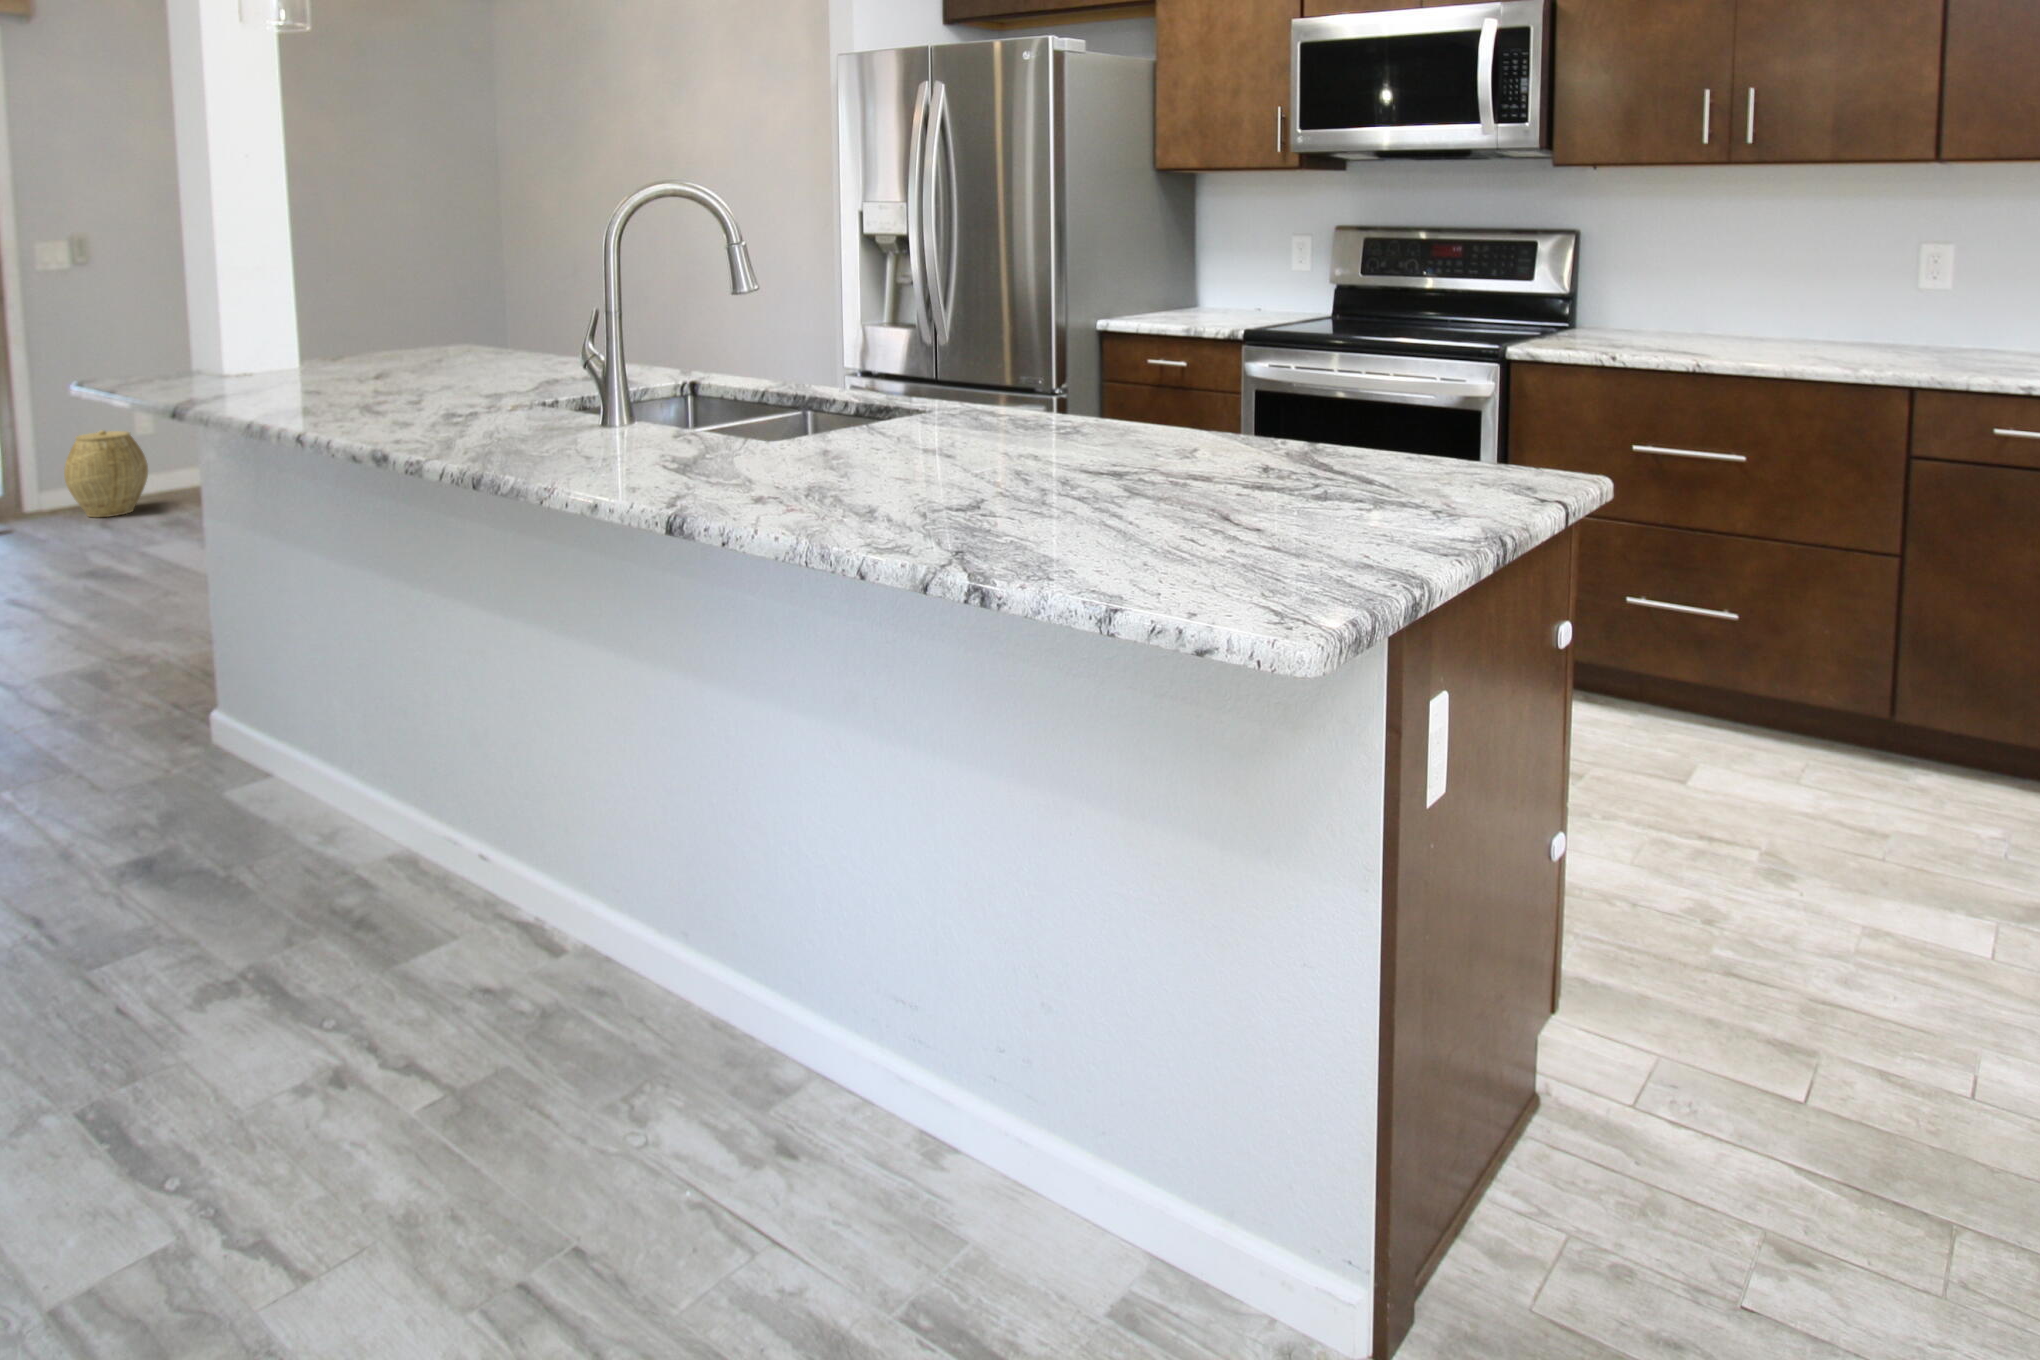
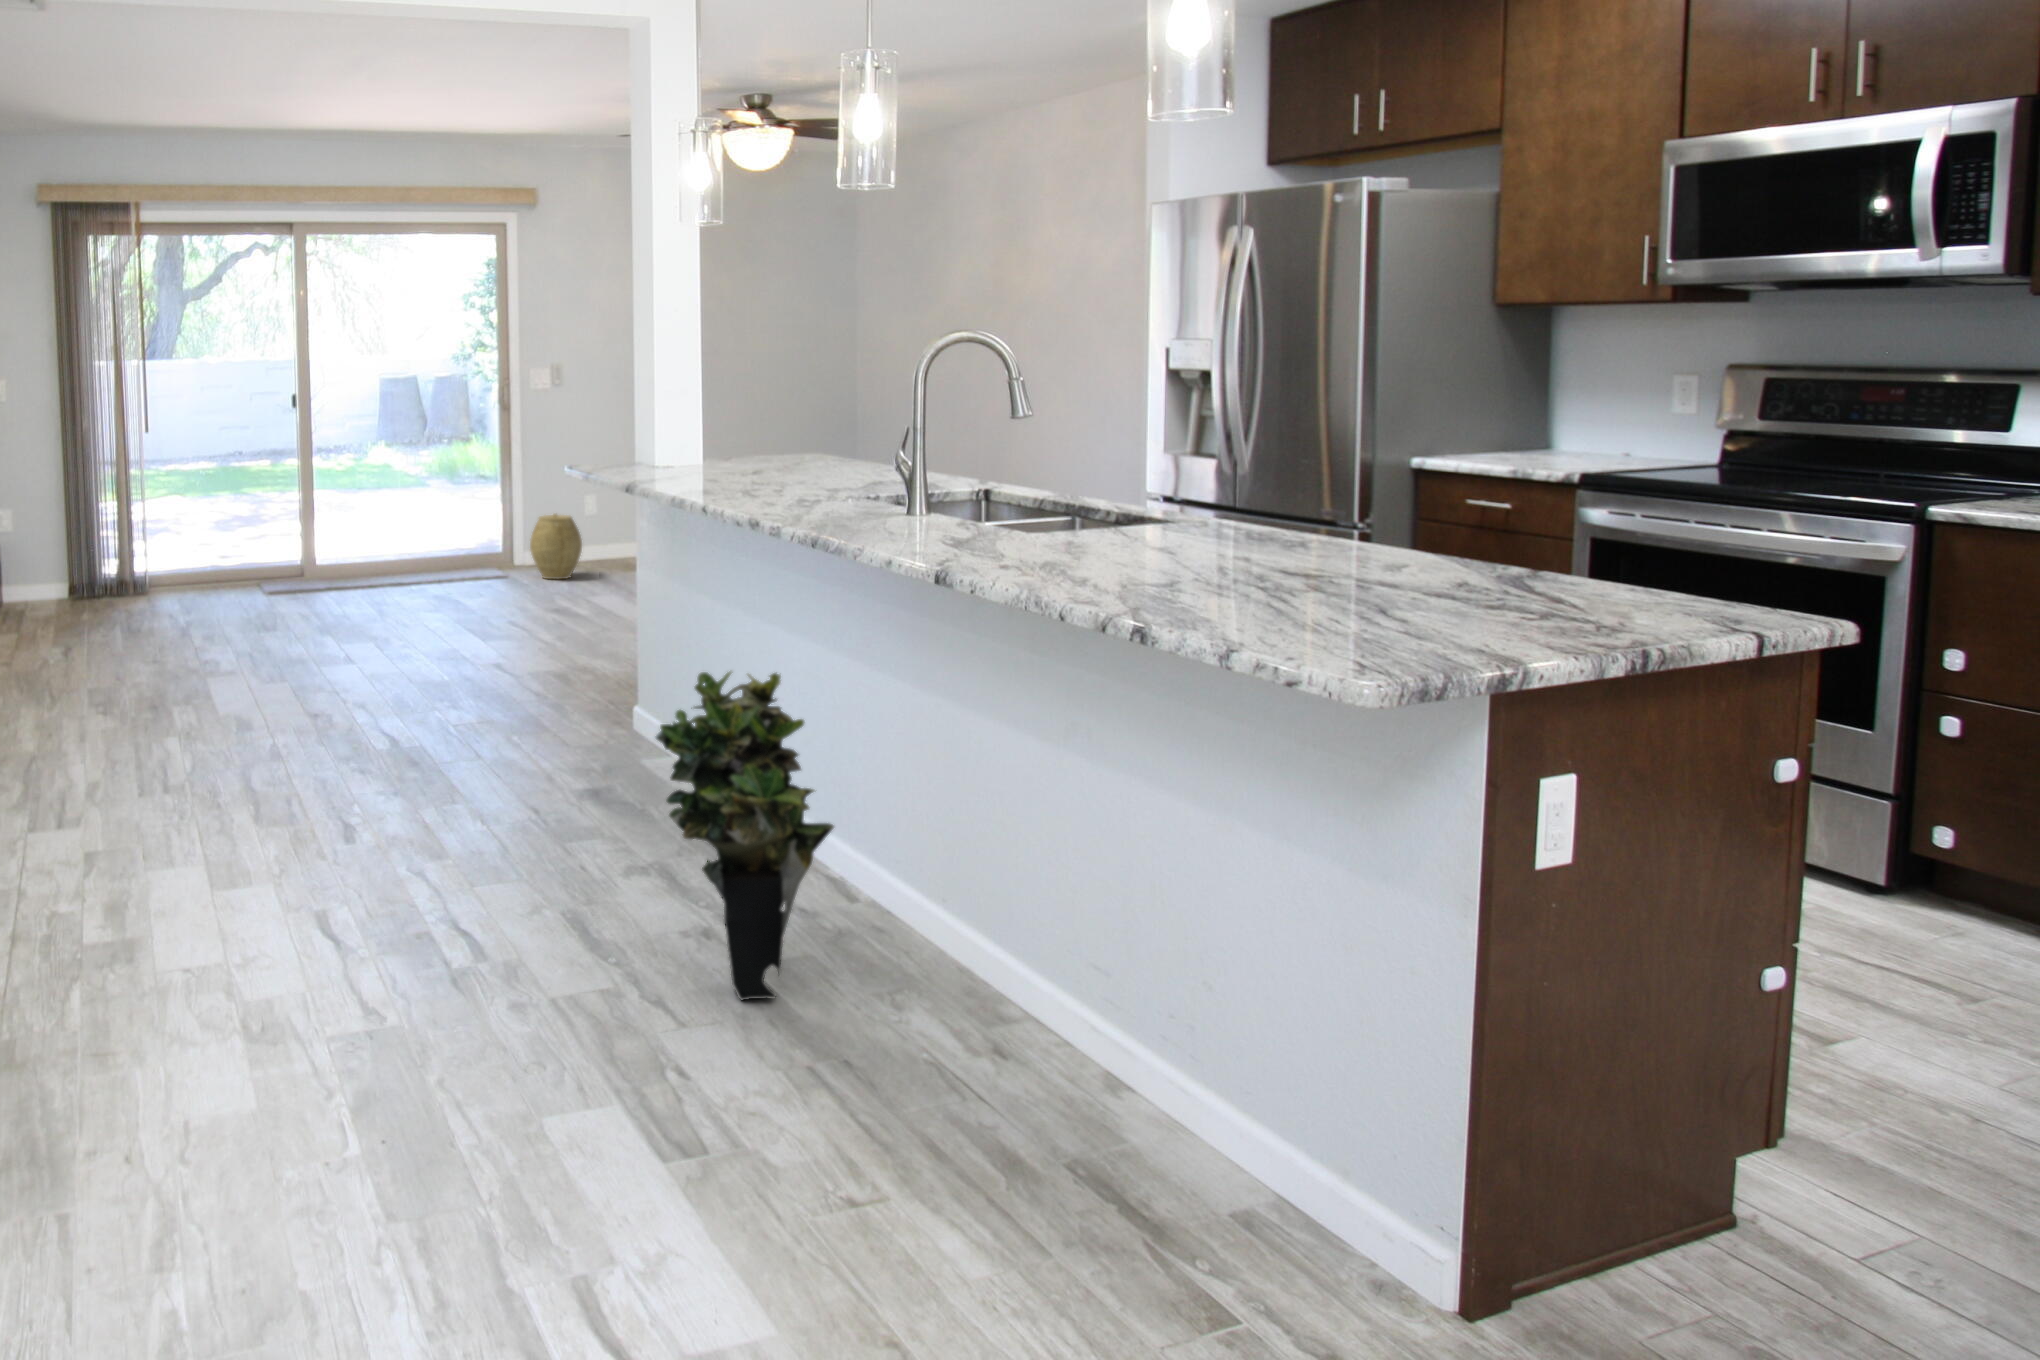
potted plant: none [202,681,525,1222] -> present [656,672,834,1000]

